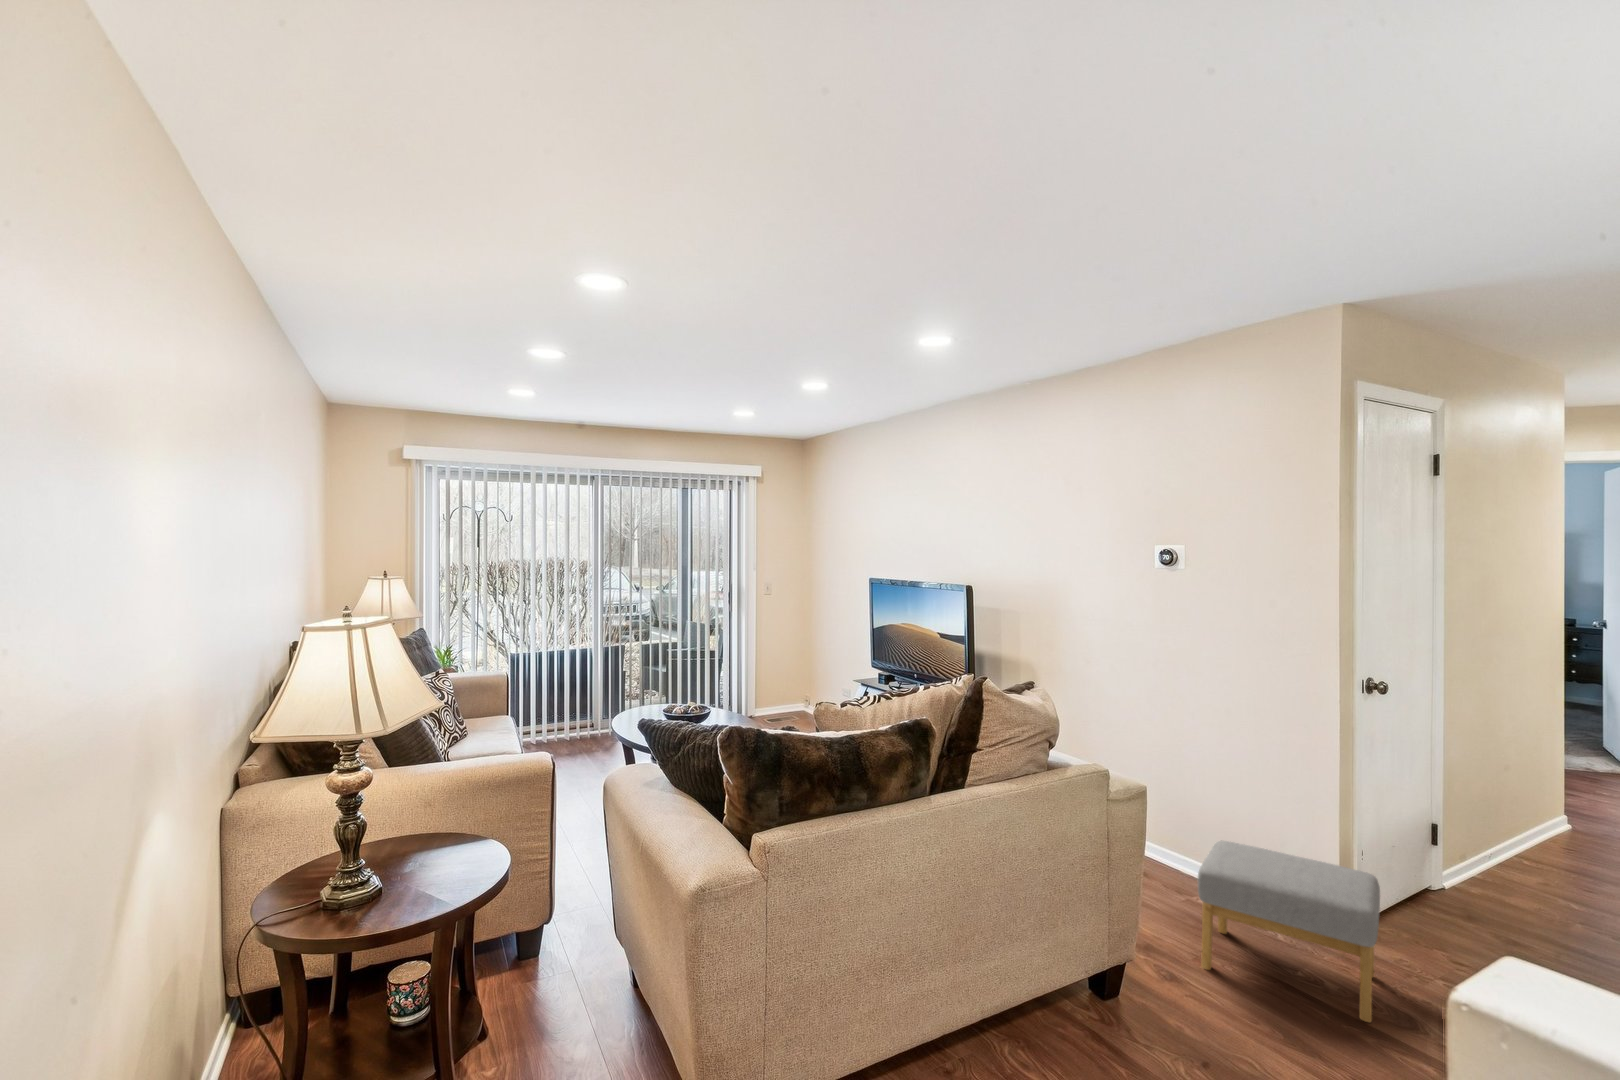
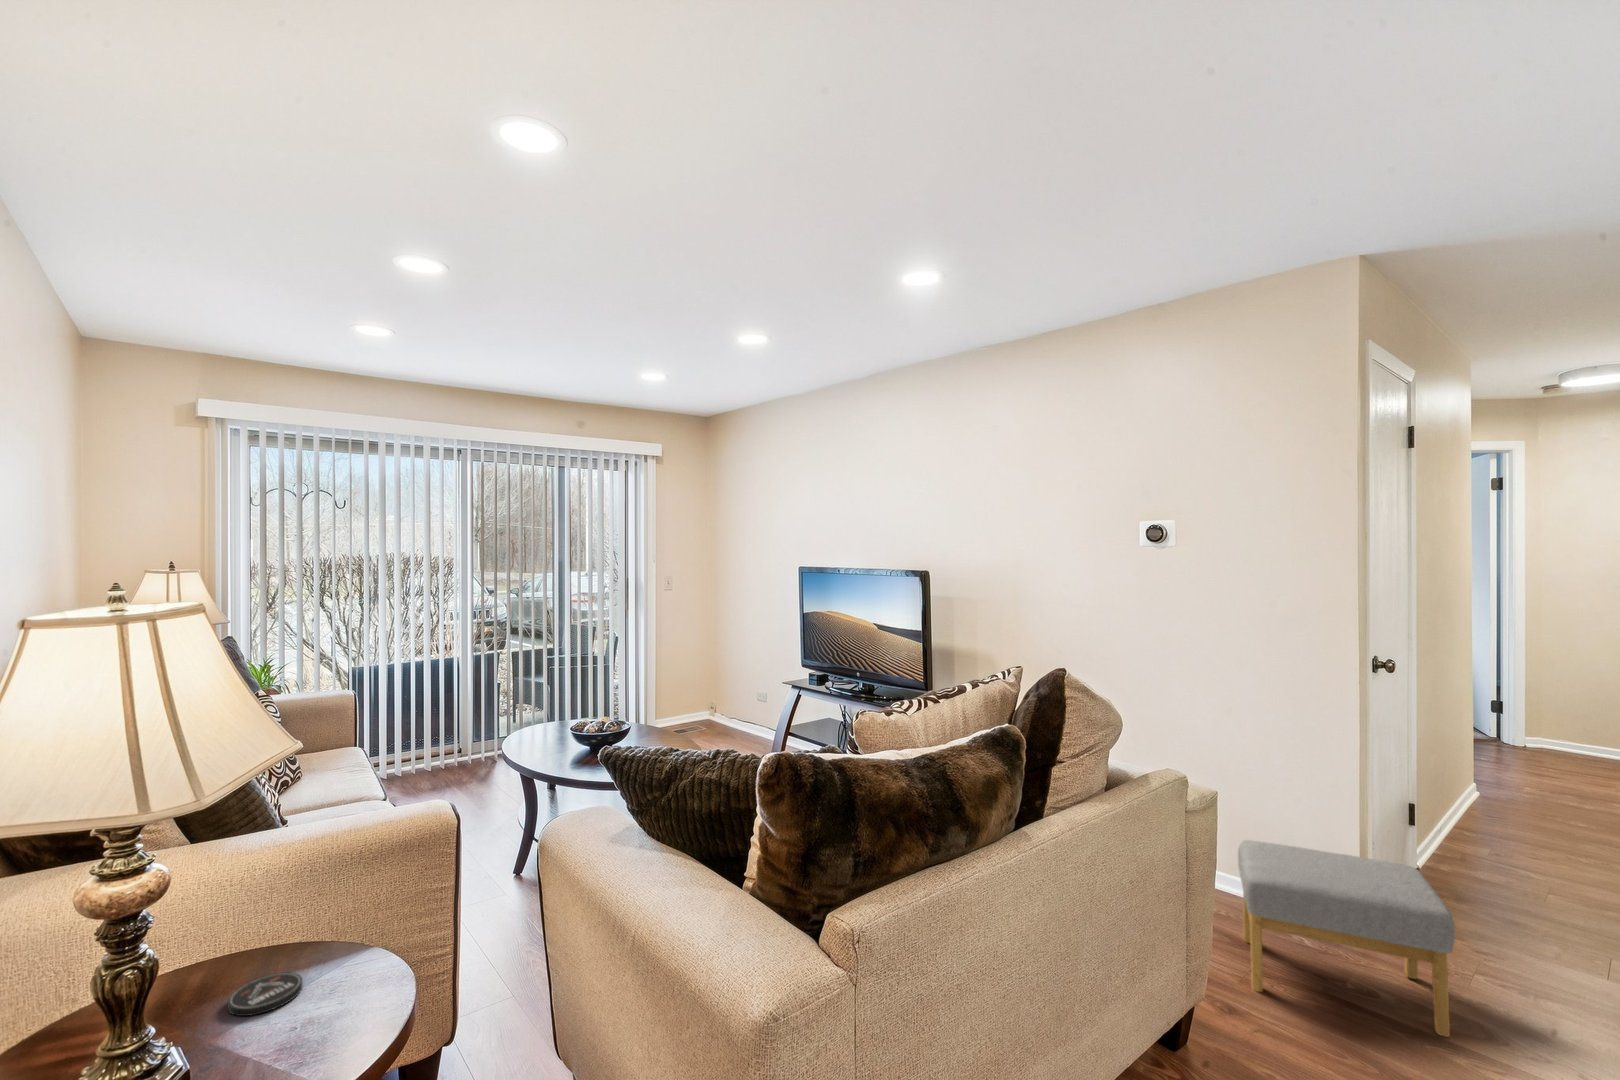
coaster: none [404,846,445,865] -> present [228,973,302,1016]

